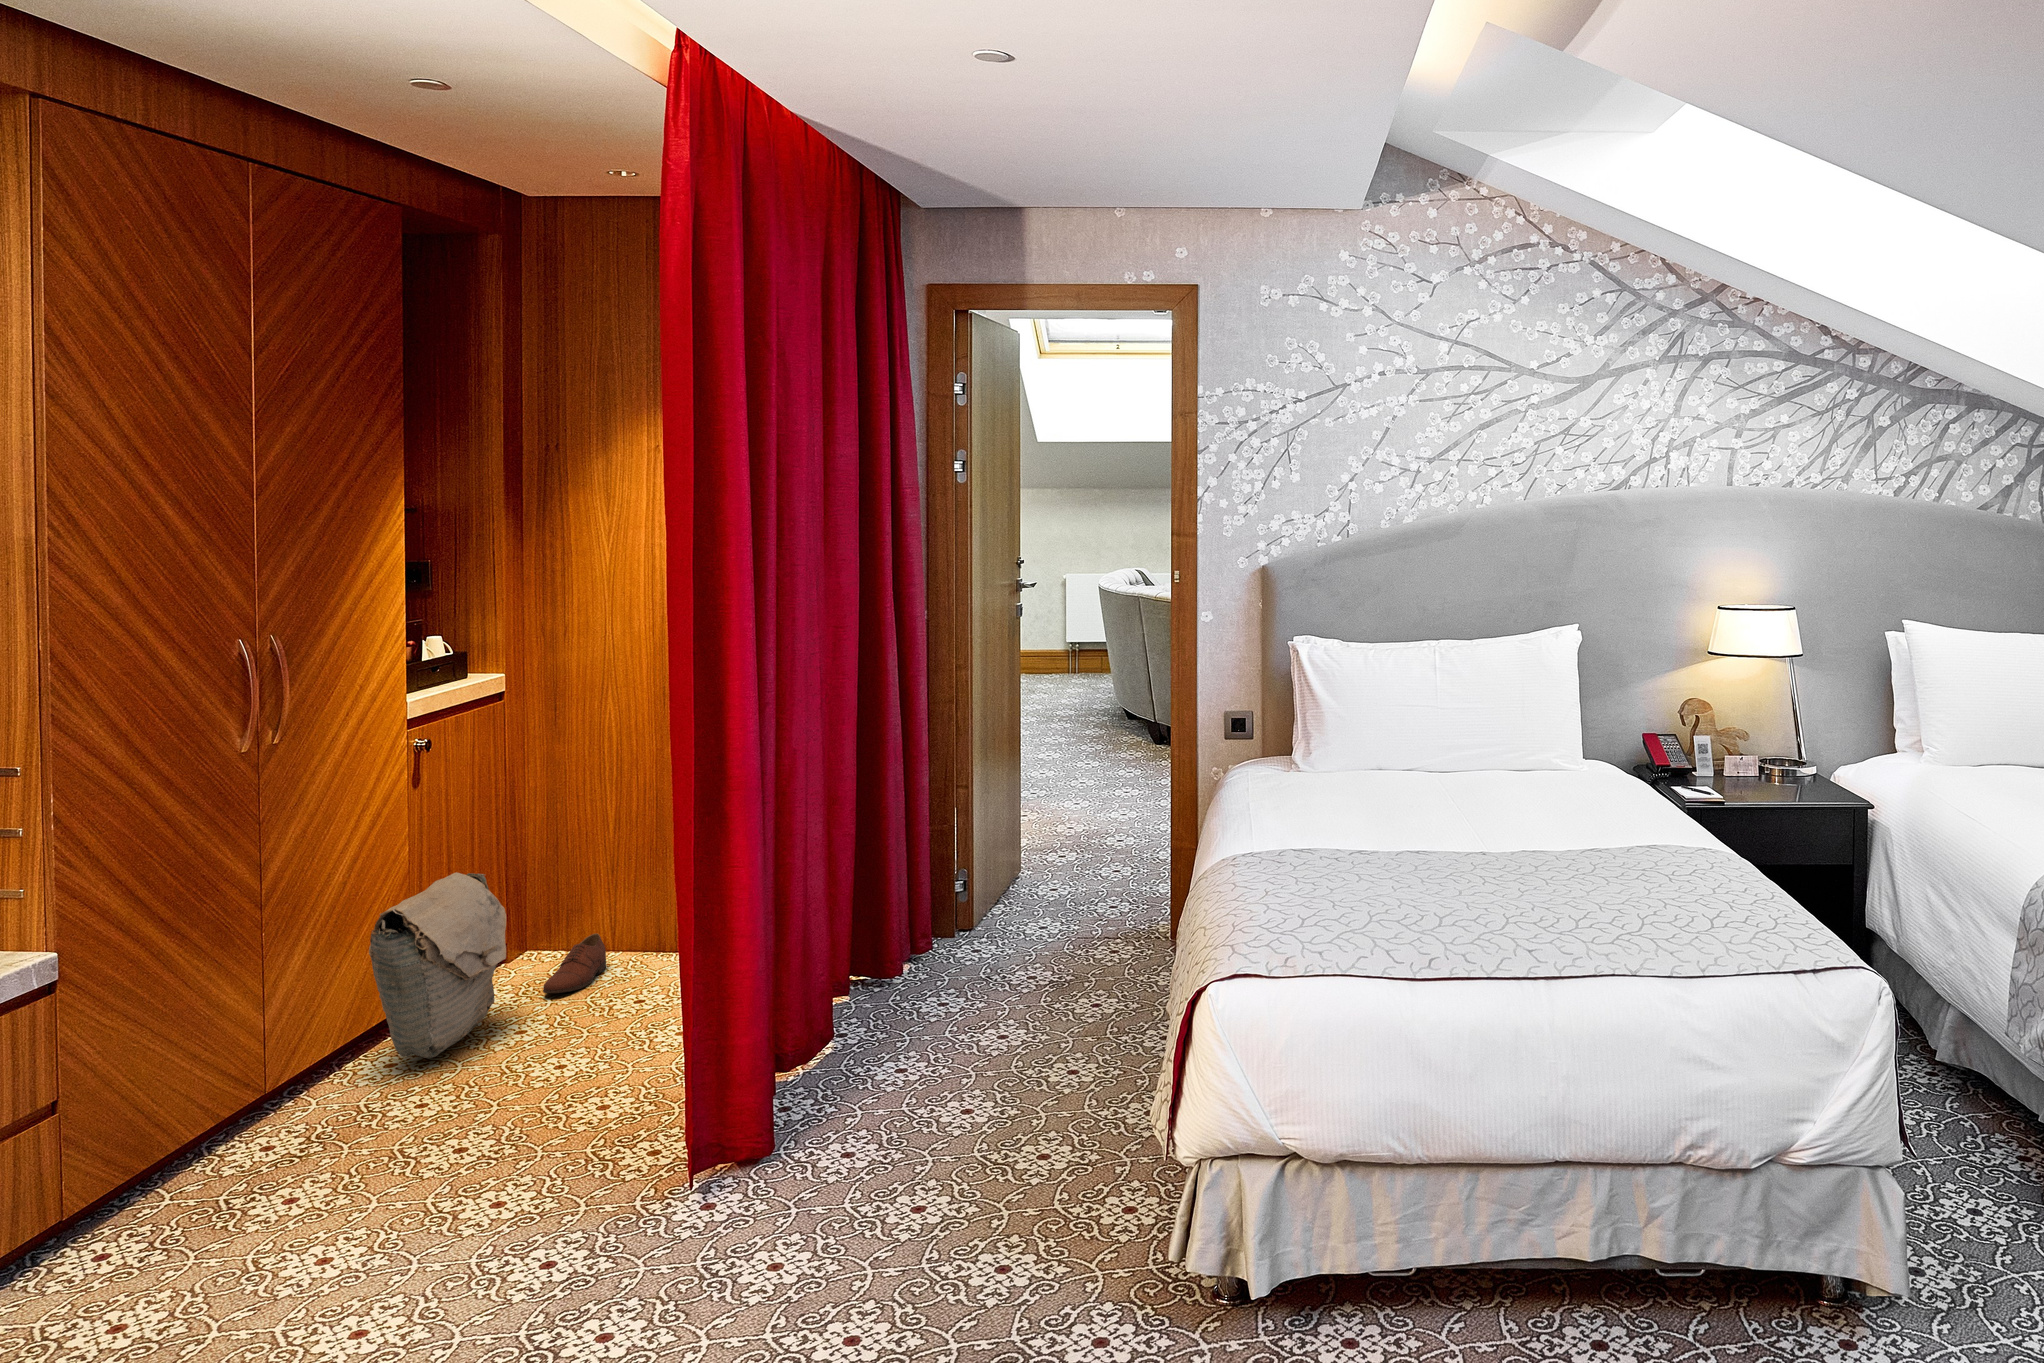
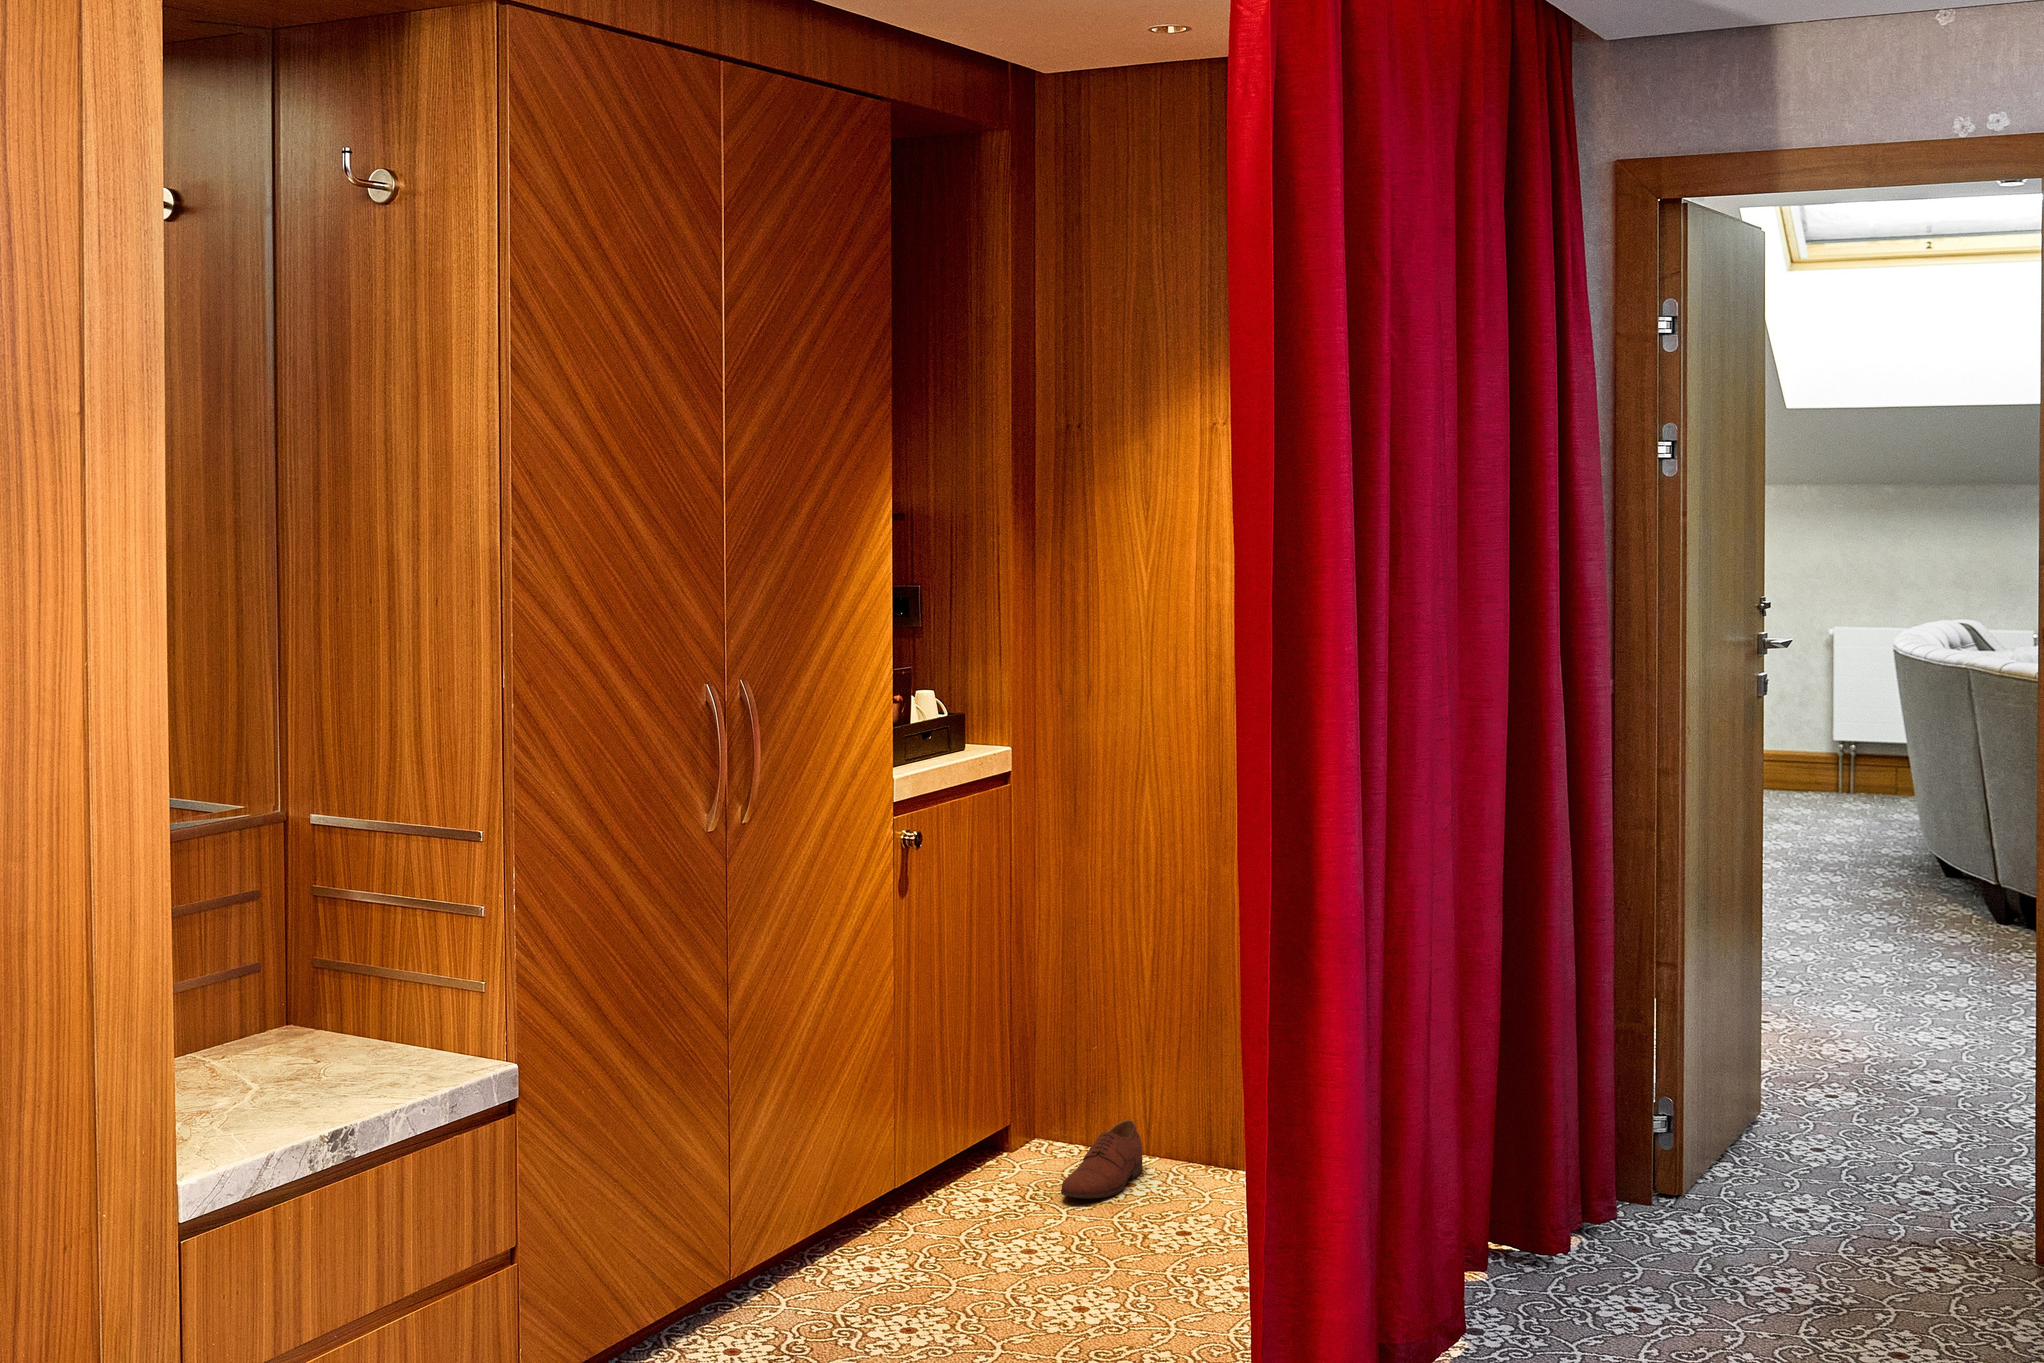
bag: present [369,872,506,1058] -> none [851,1013,1015,1264]

